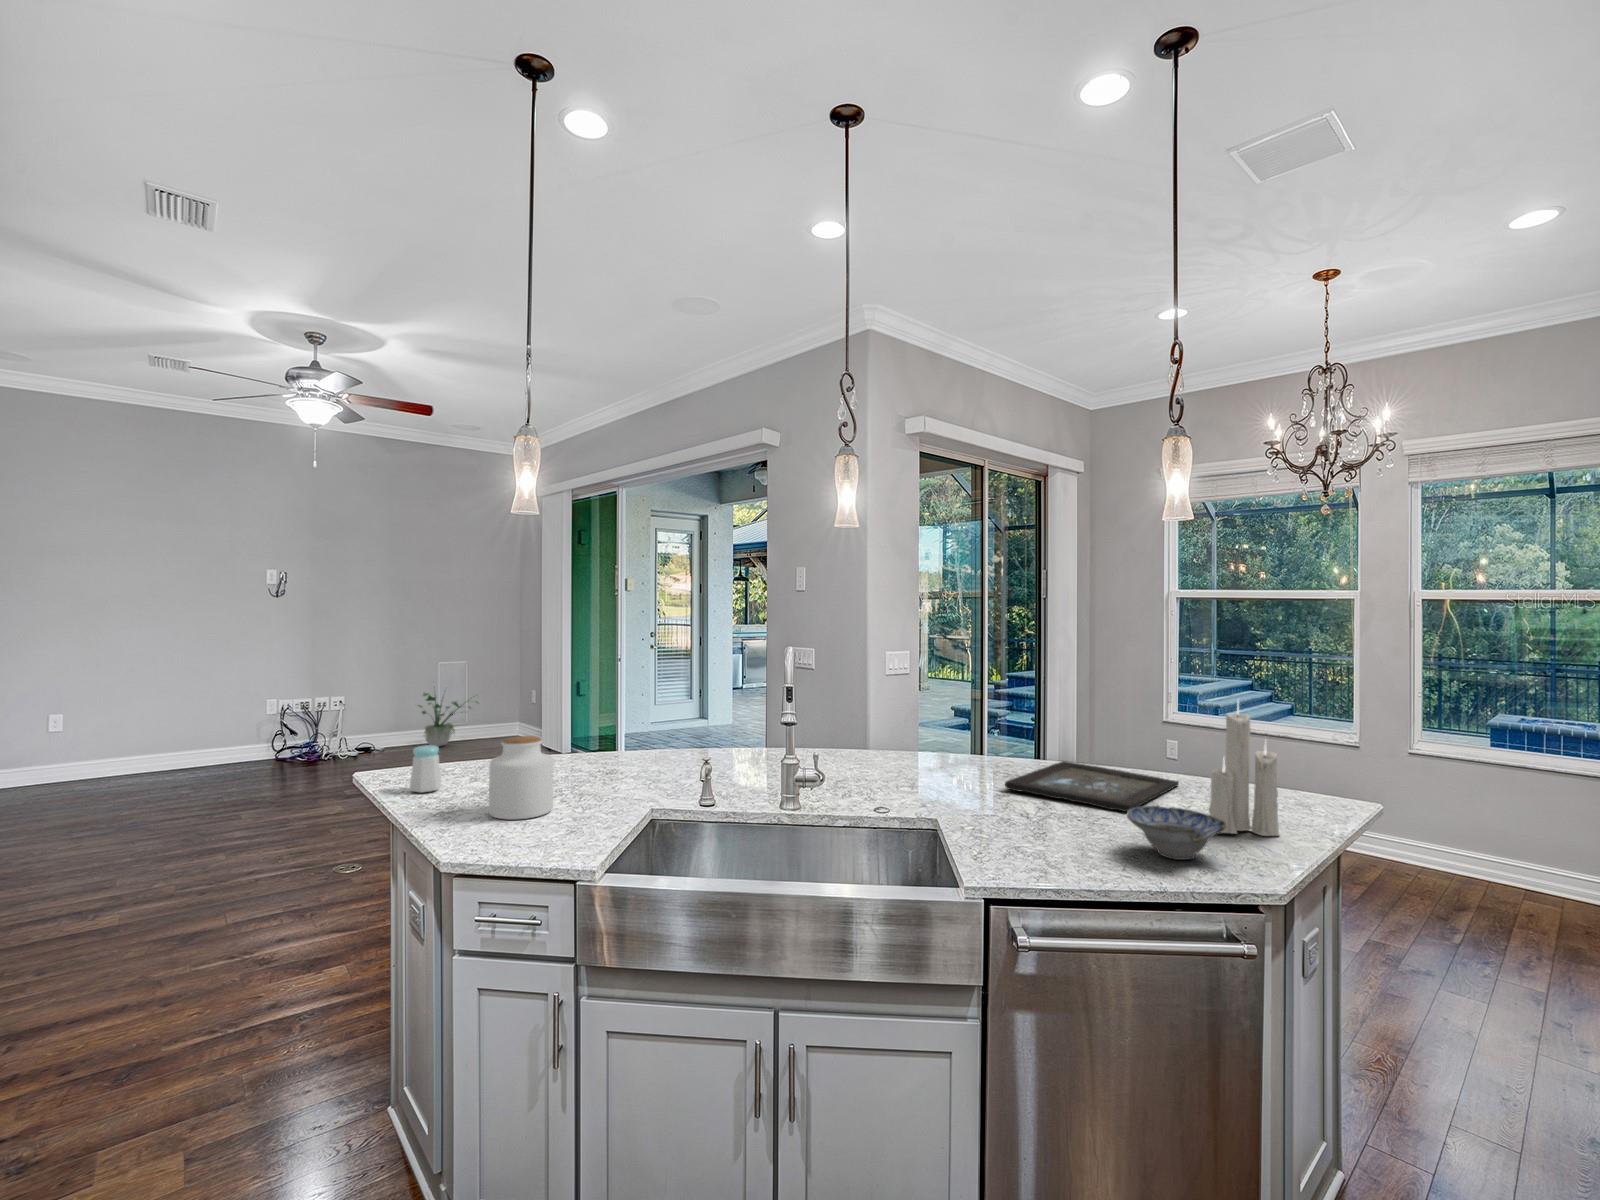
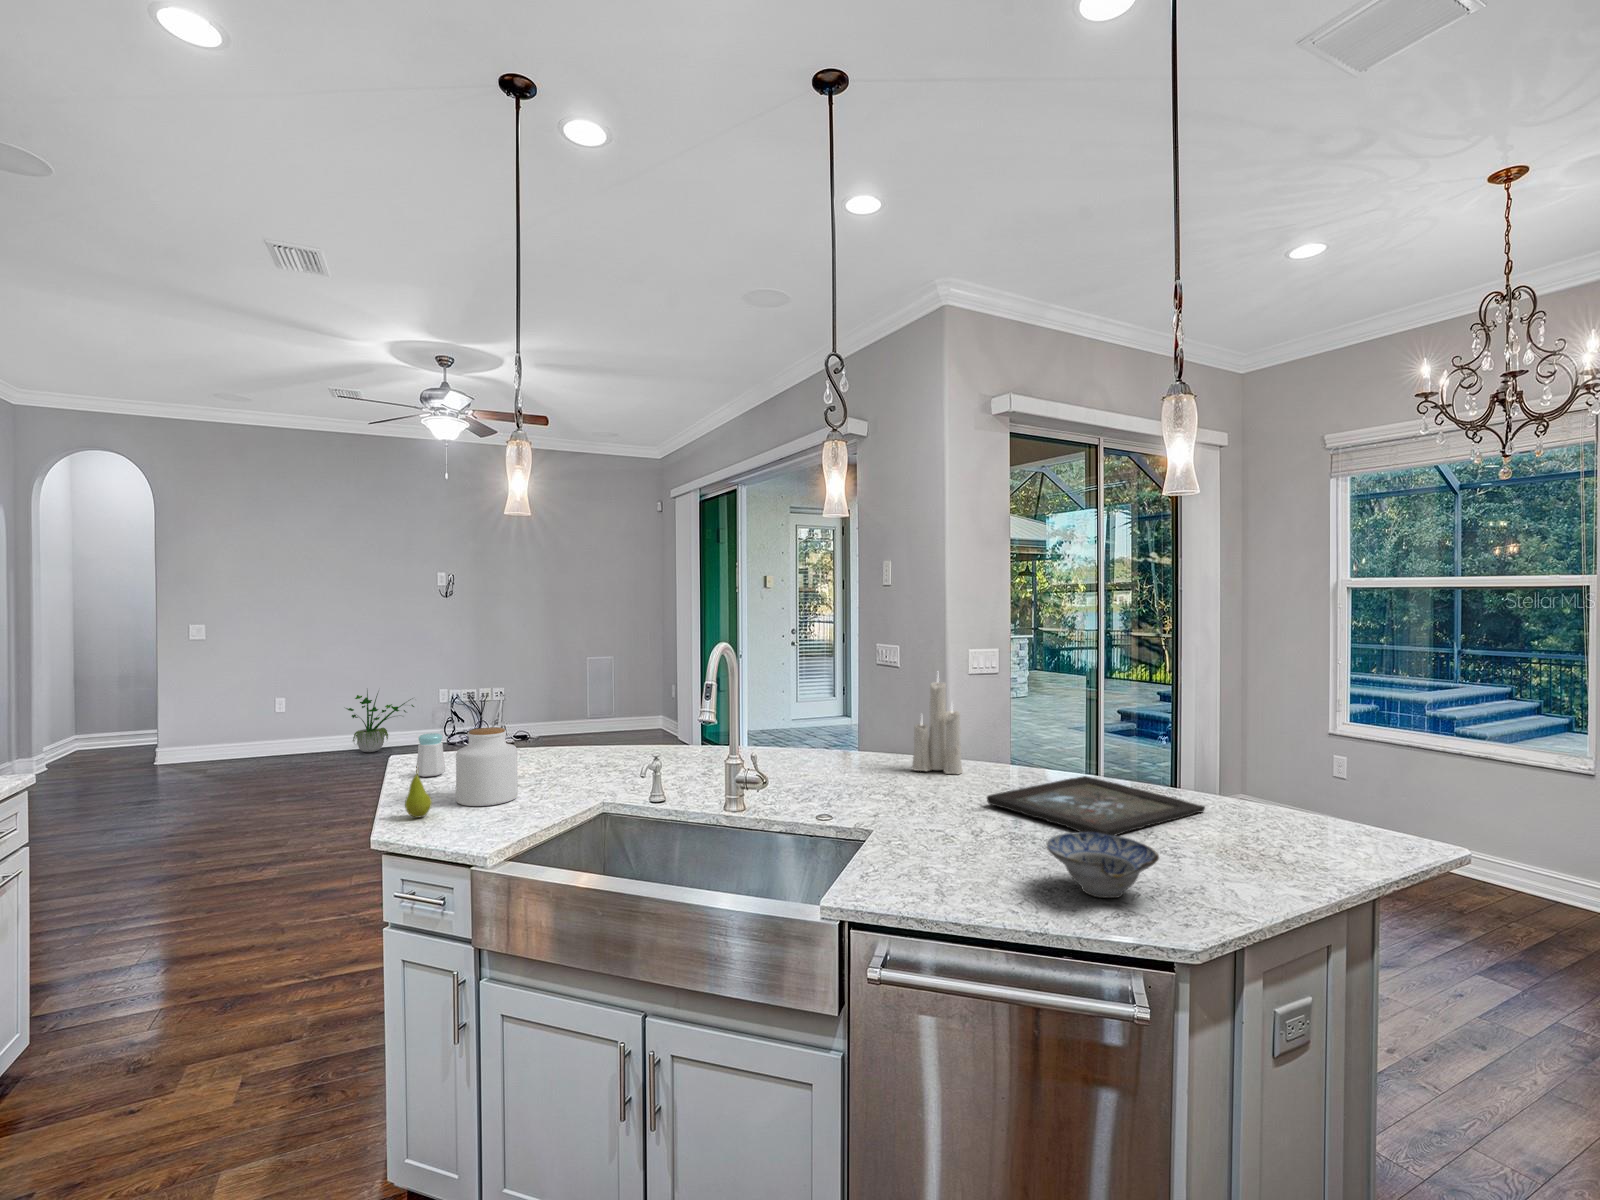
potted plant: present [420,693,461,747] -> present [346,691,414,752]
candle: present [1209,705,1279,836] -> present [912,678,962,774]
fruit: none [454,780,482,835] -> present [405,767,432,818]

